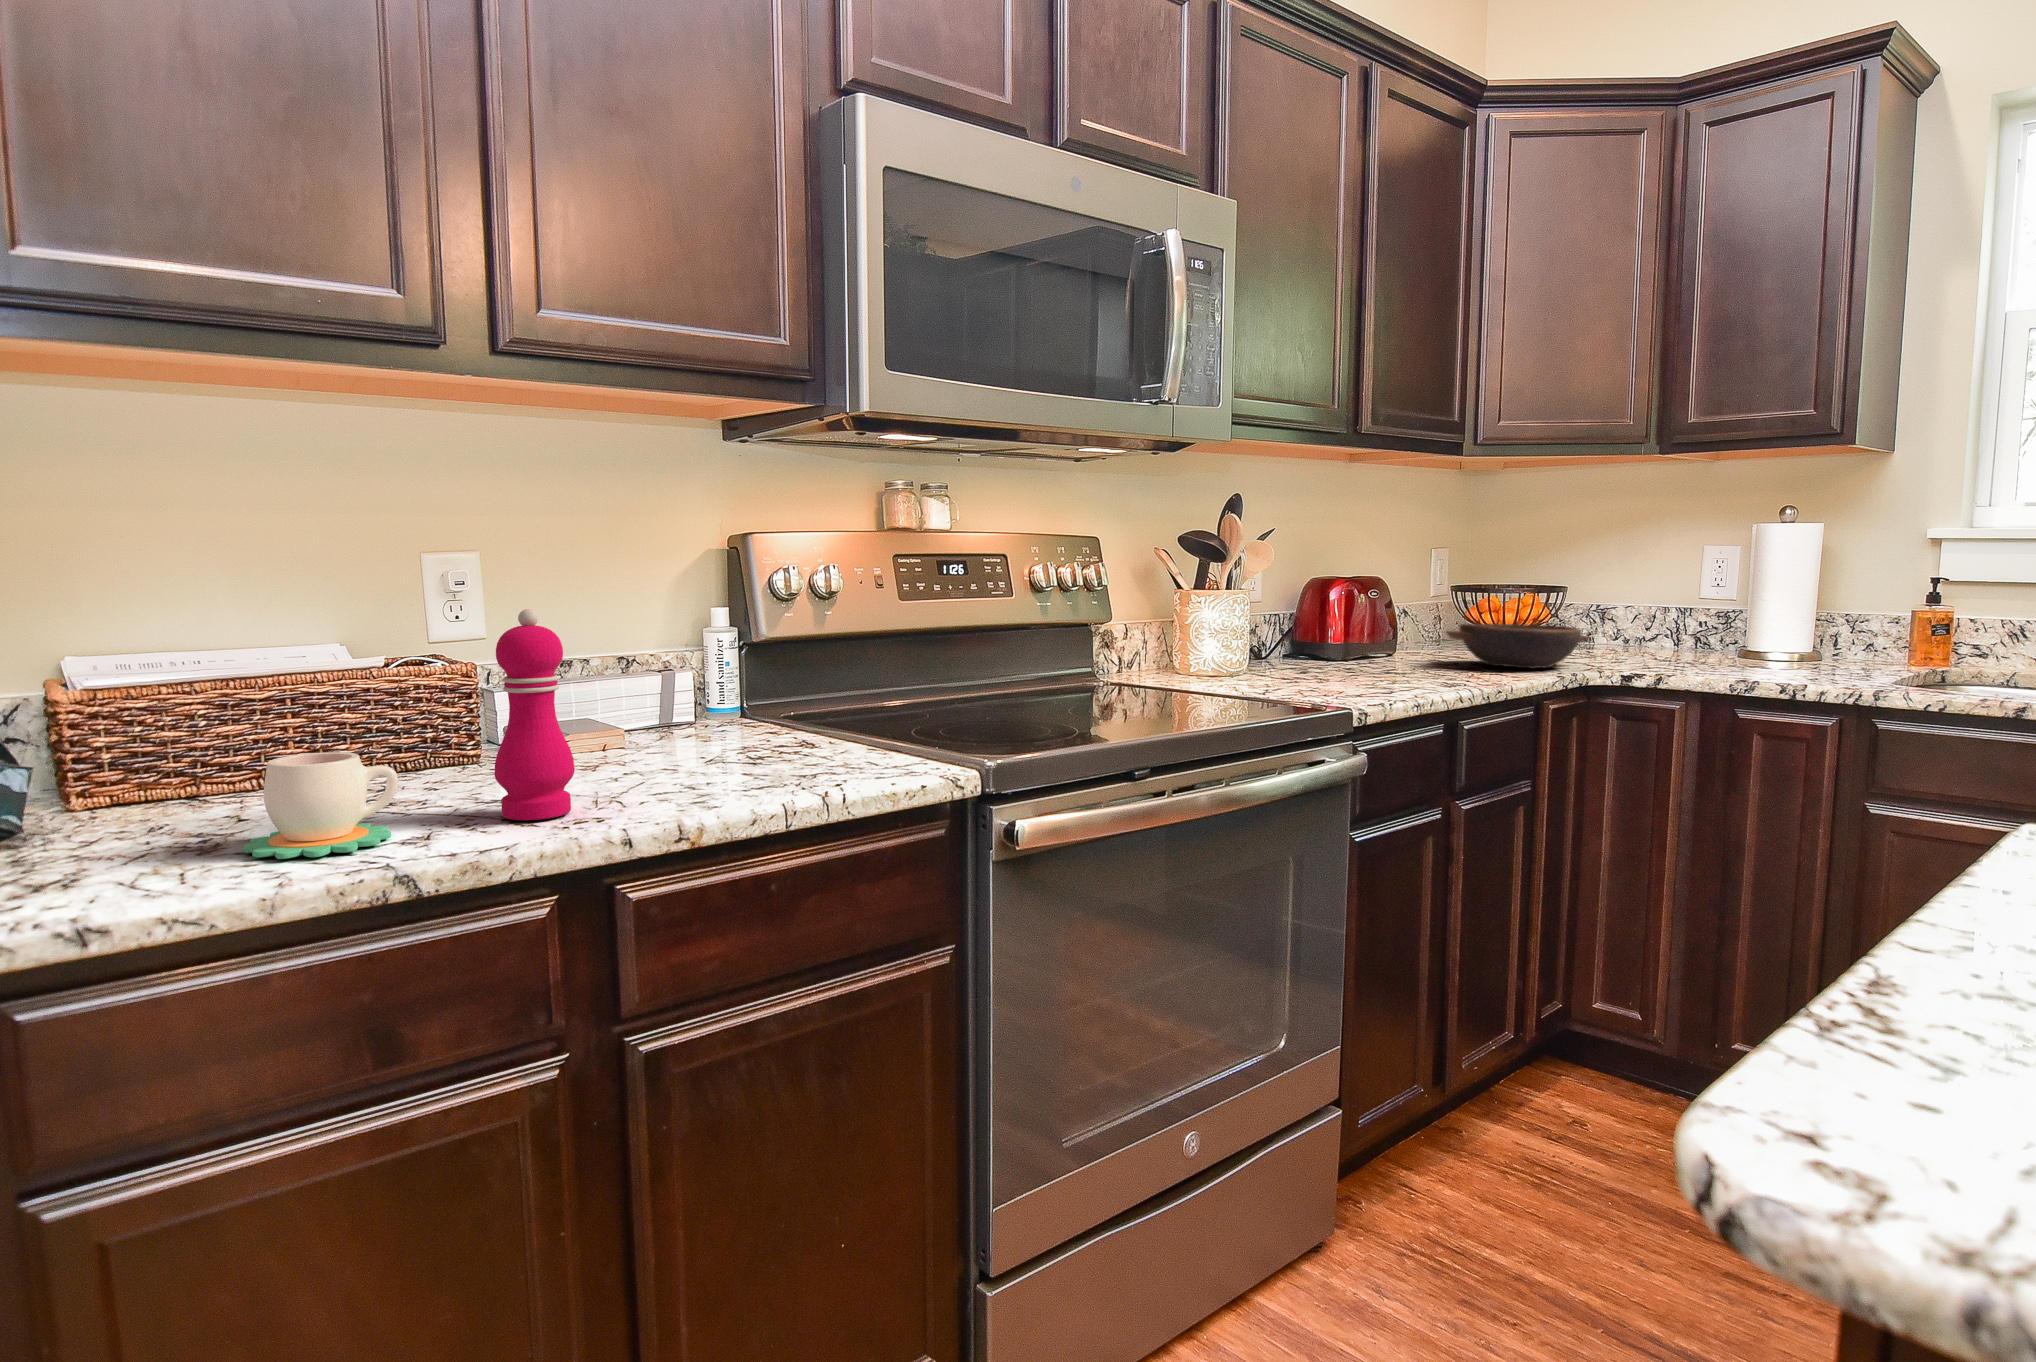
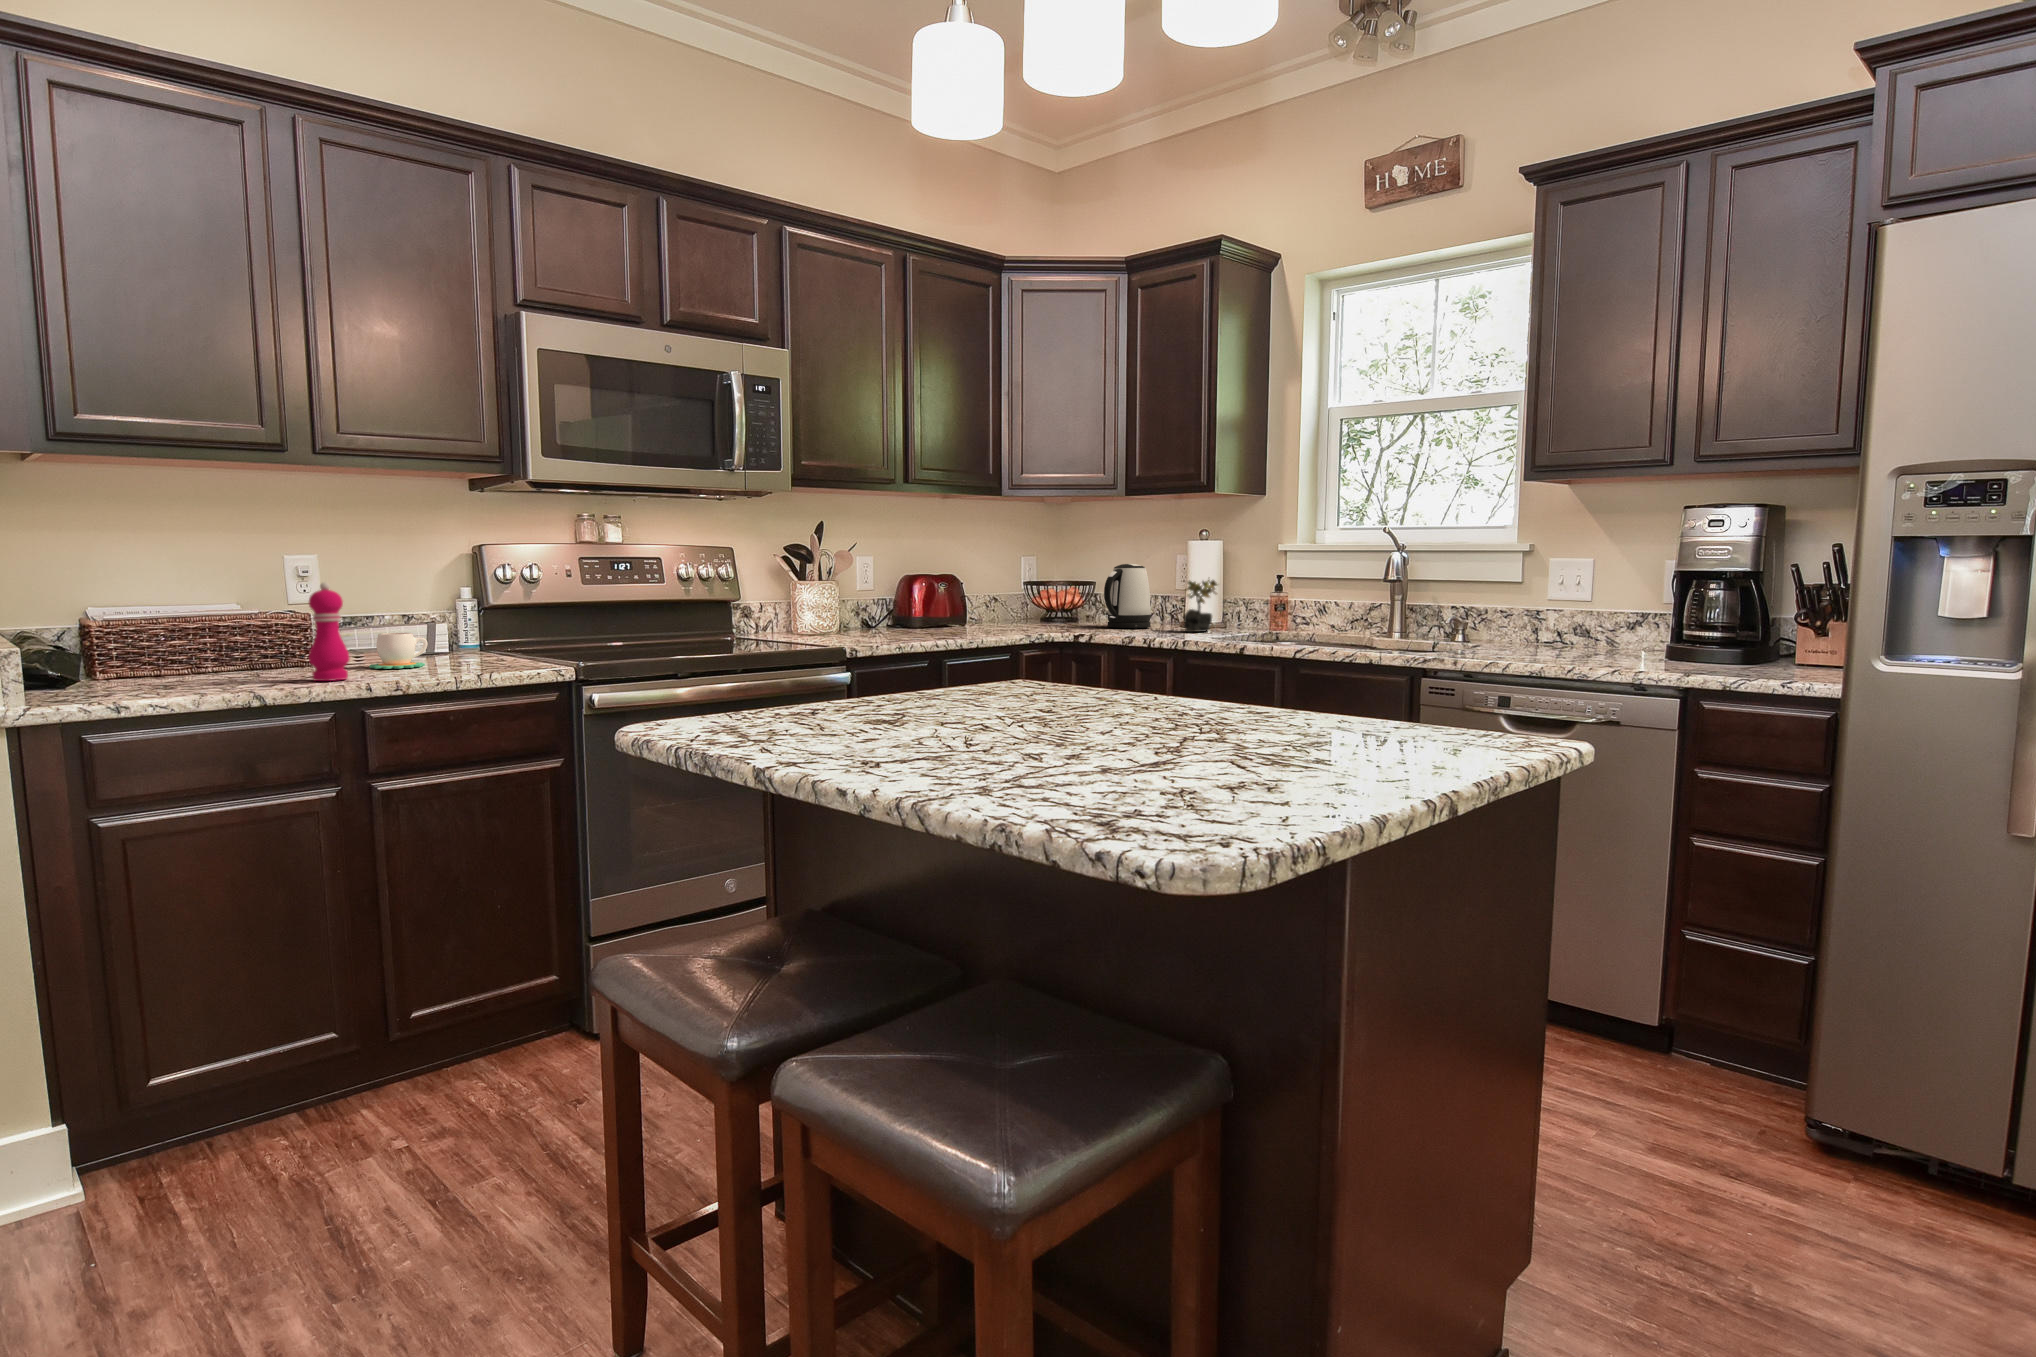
kettle: none [1616,559,1692,660] -> present [1104,564,1151,628]
succulent plant: none [1771,580,1837,668] -> present [1183,580,1218,632]
bowl: present [1446,624,1589,668] -> none [973,604,1070,632]
mug: present [243,752,398,859] -> present [369,633,428,669]

